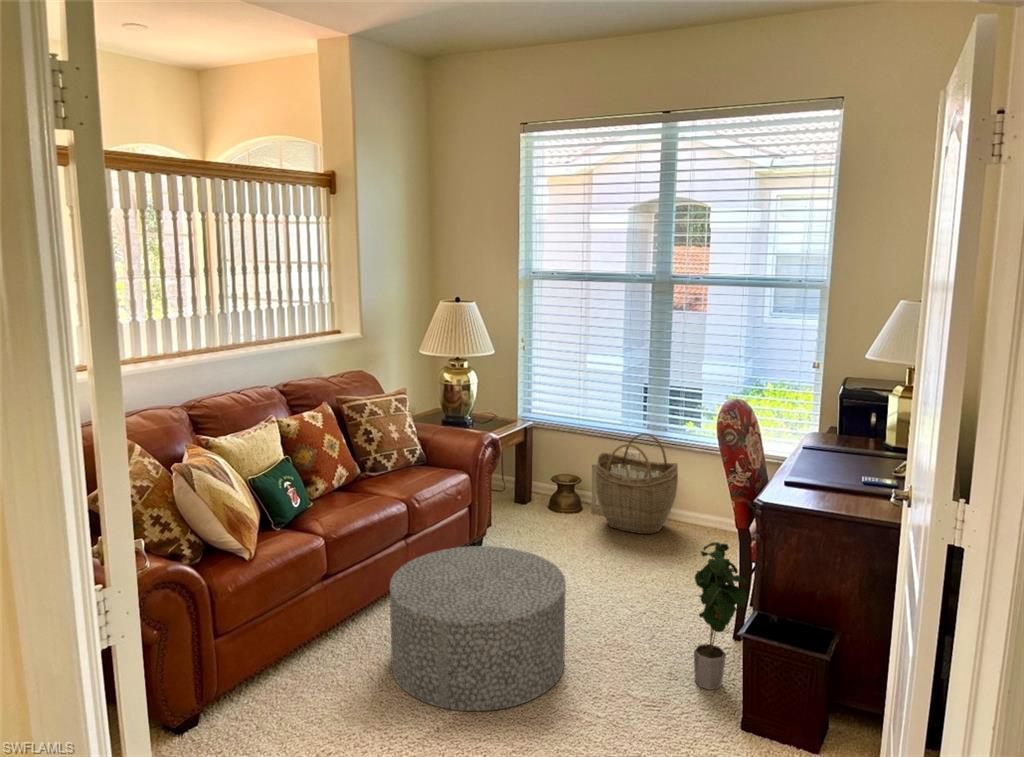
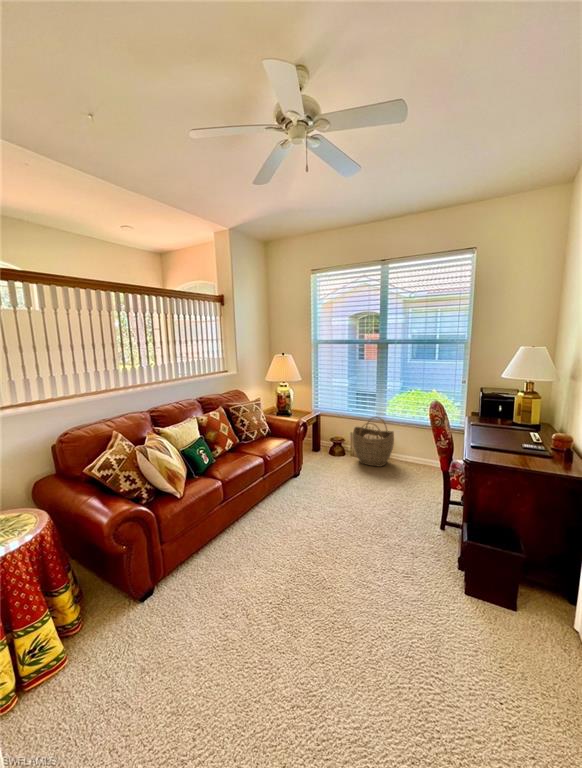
potted plant: present [694,542,747,690] -> none [425,480,465,565]
ottoman: present [390,546,566,711] -> none [258,481,354,583]

